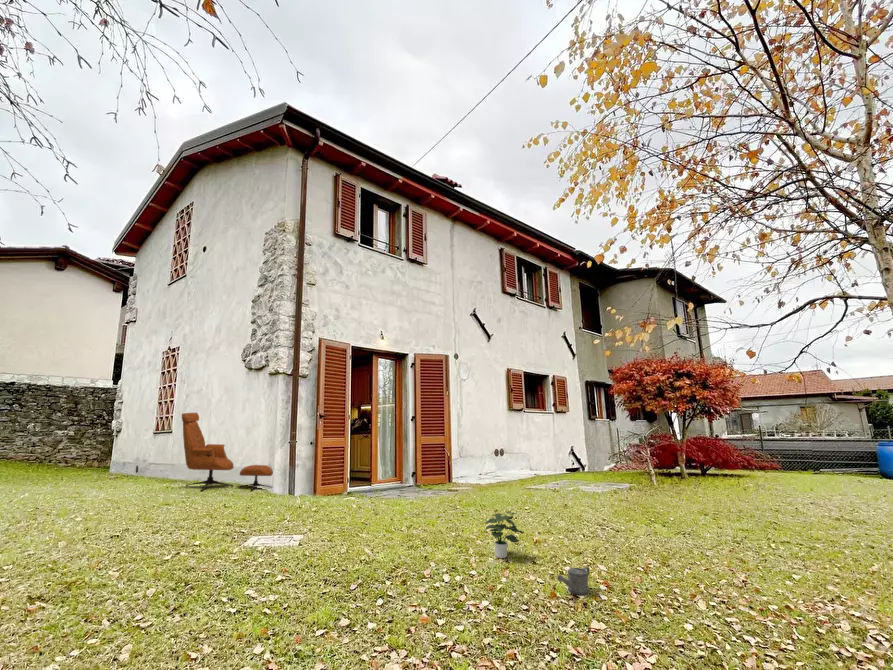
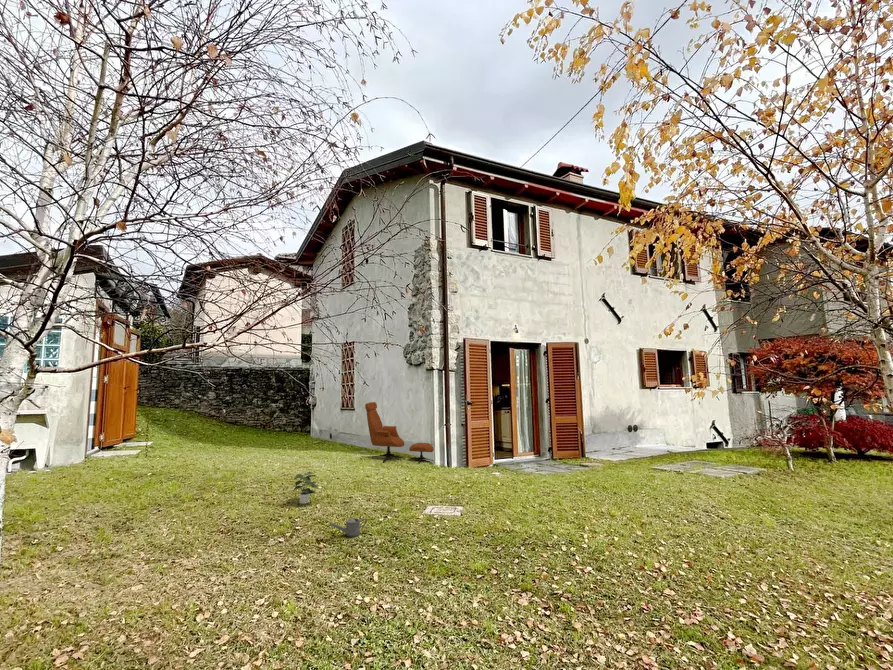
potted plant: present [485,511,524,558] -> present [294,472,318,504]
watering can: present [557,567,589,595] -> present [330,518,367,537]

